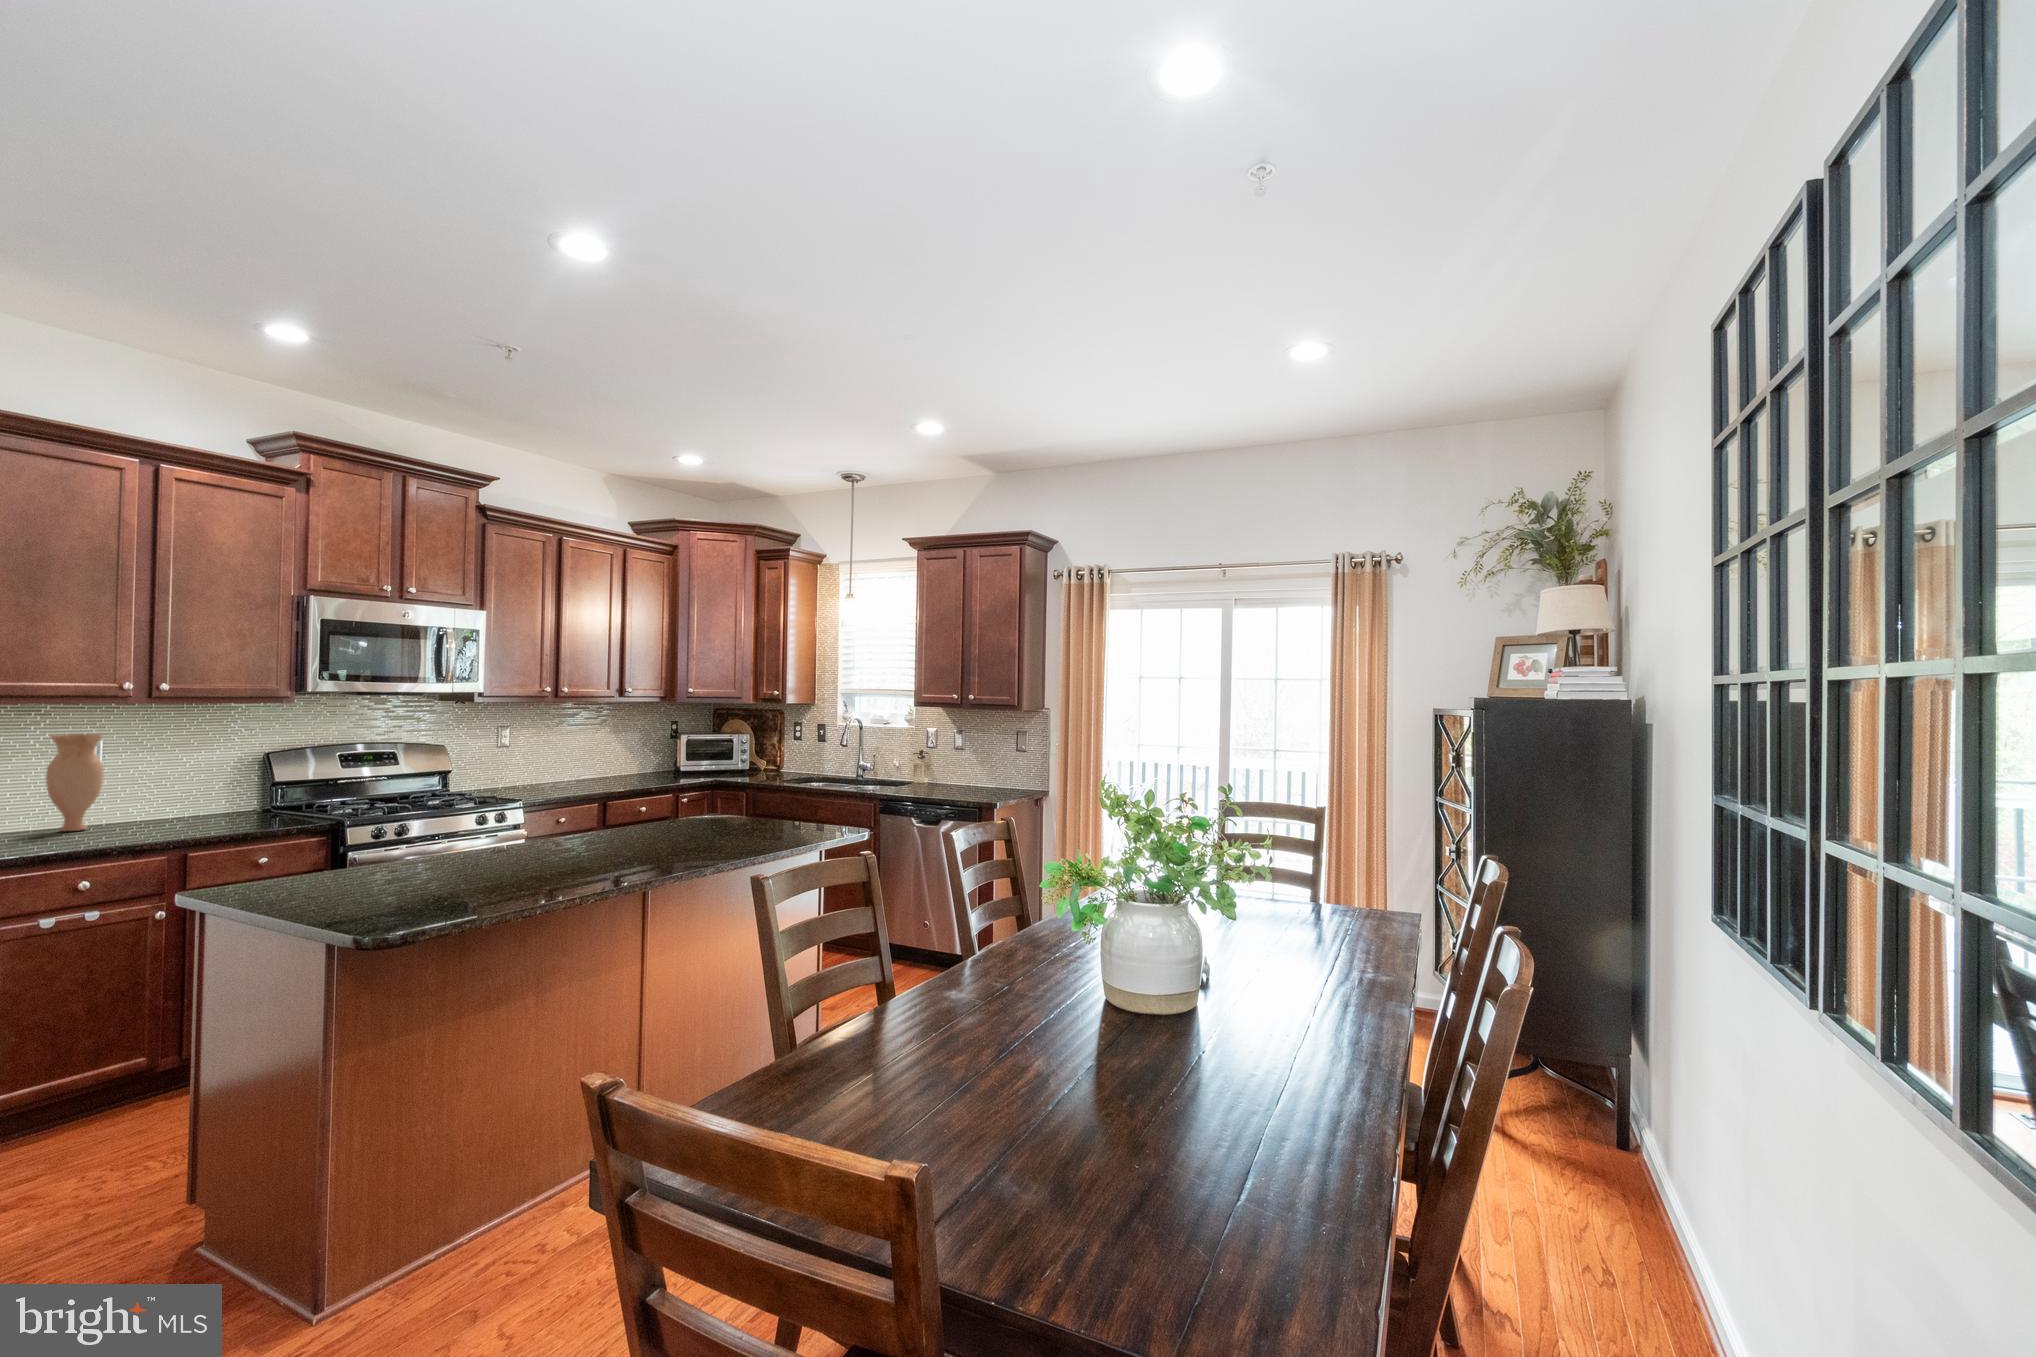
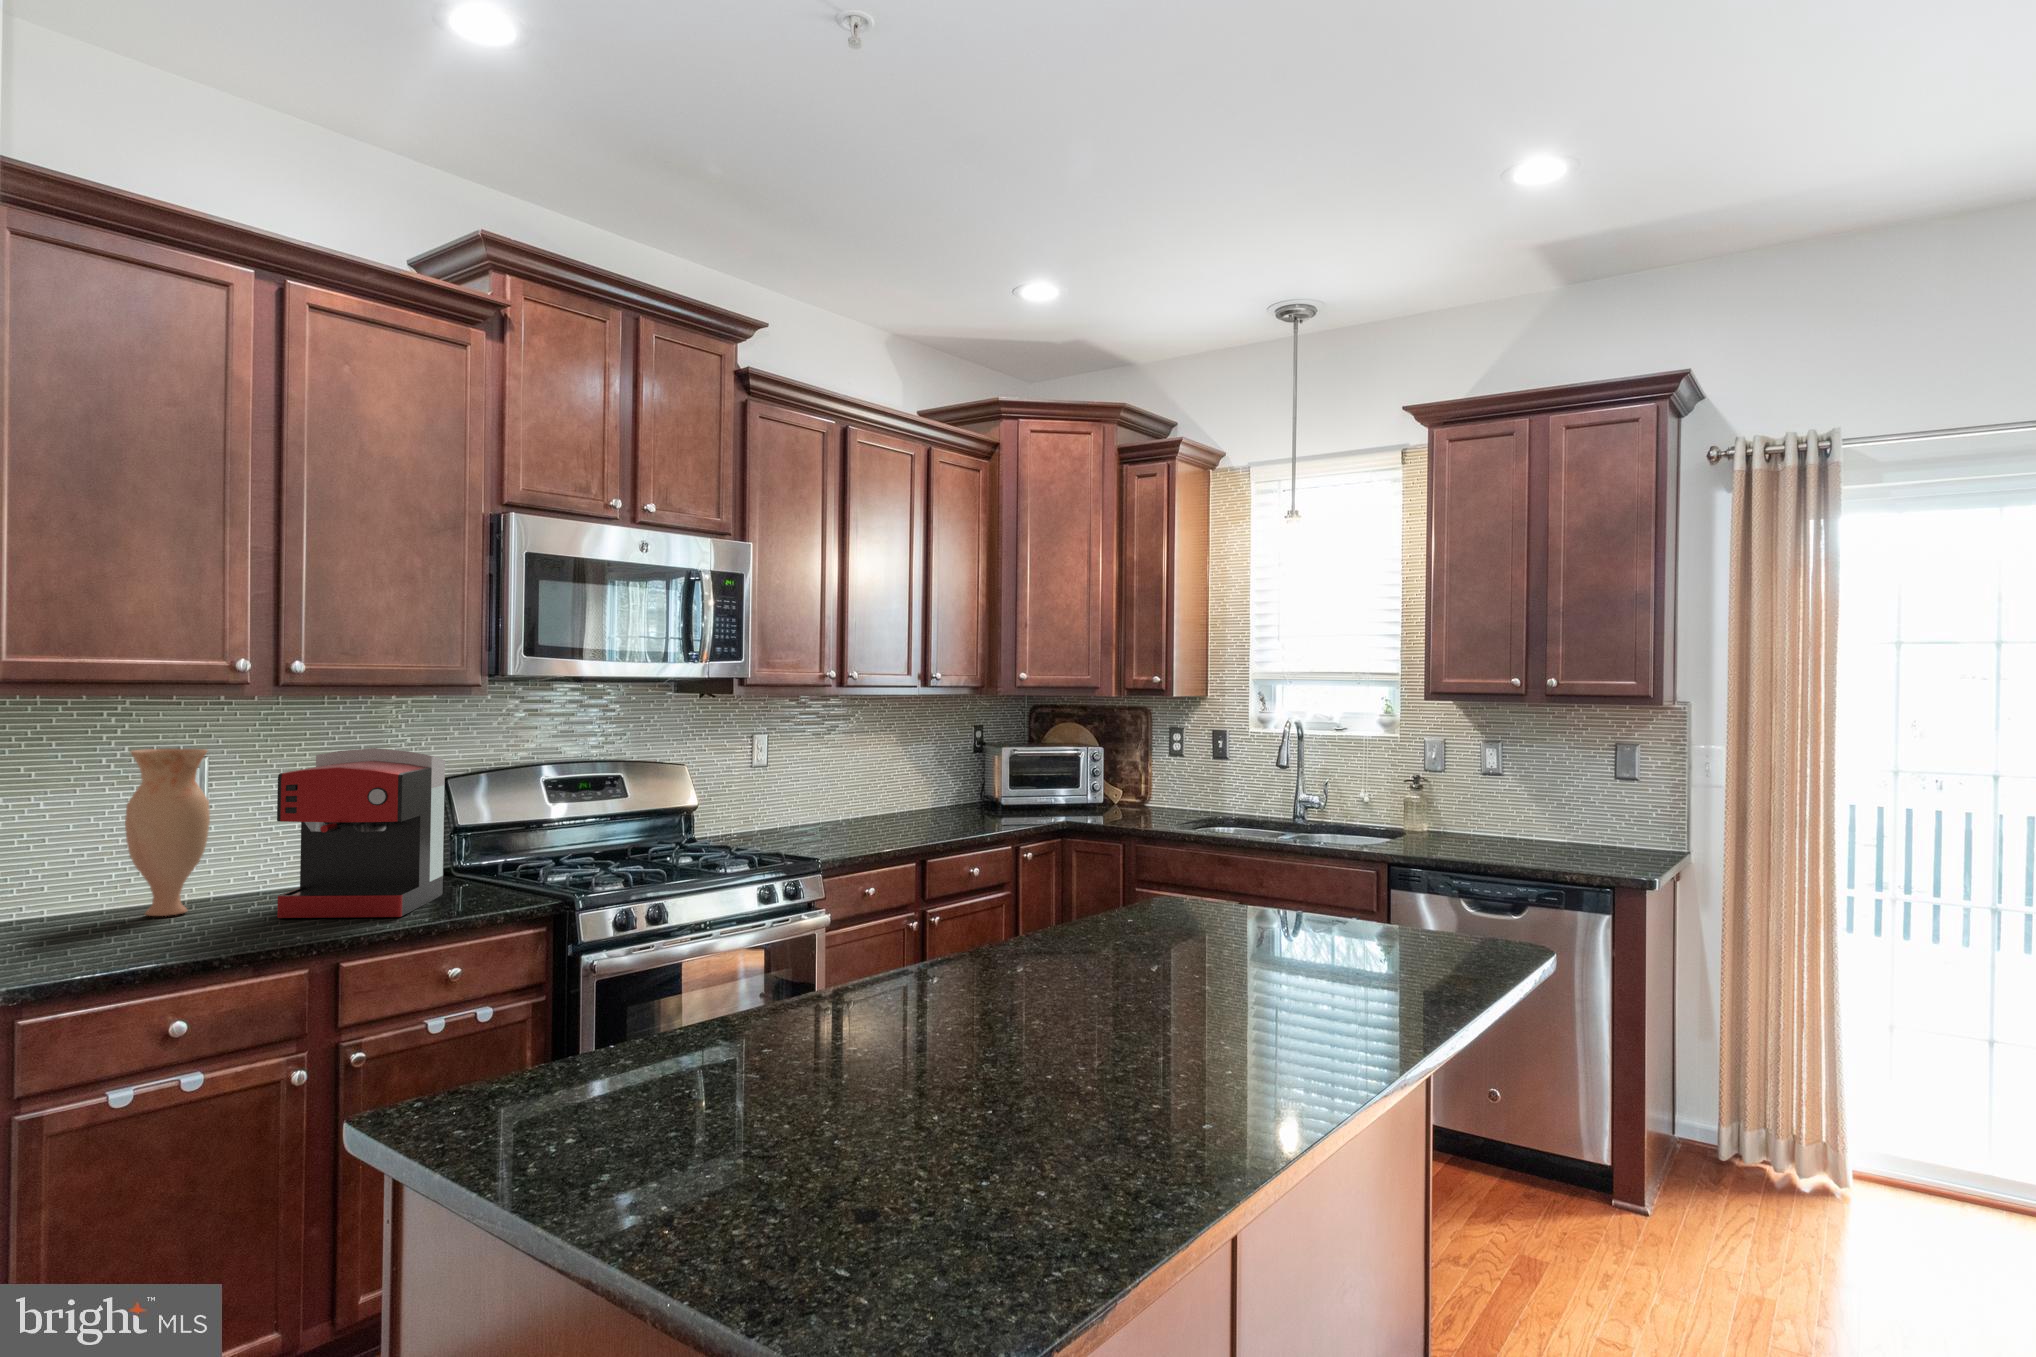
coffee maker: none [148,734,264,831] -> present [277,748,445,918]

